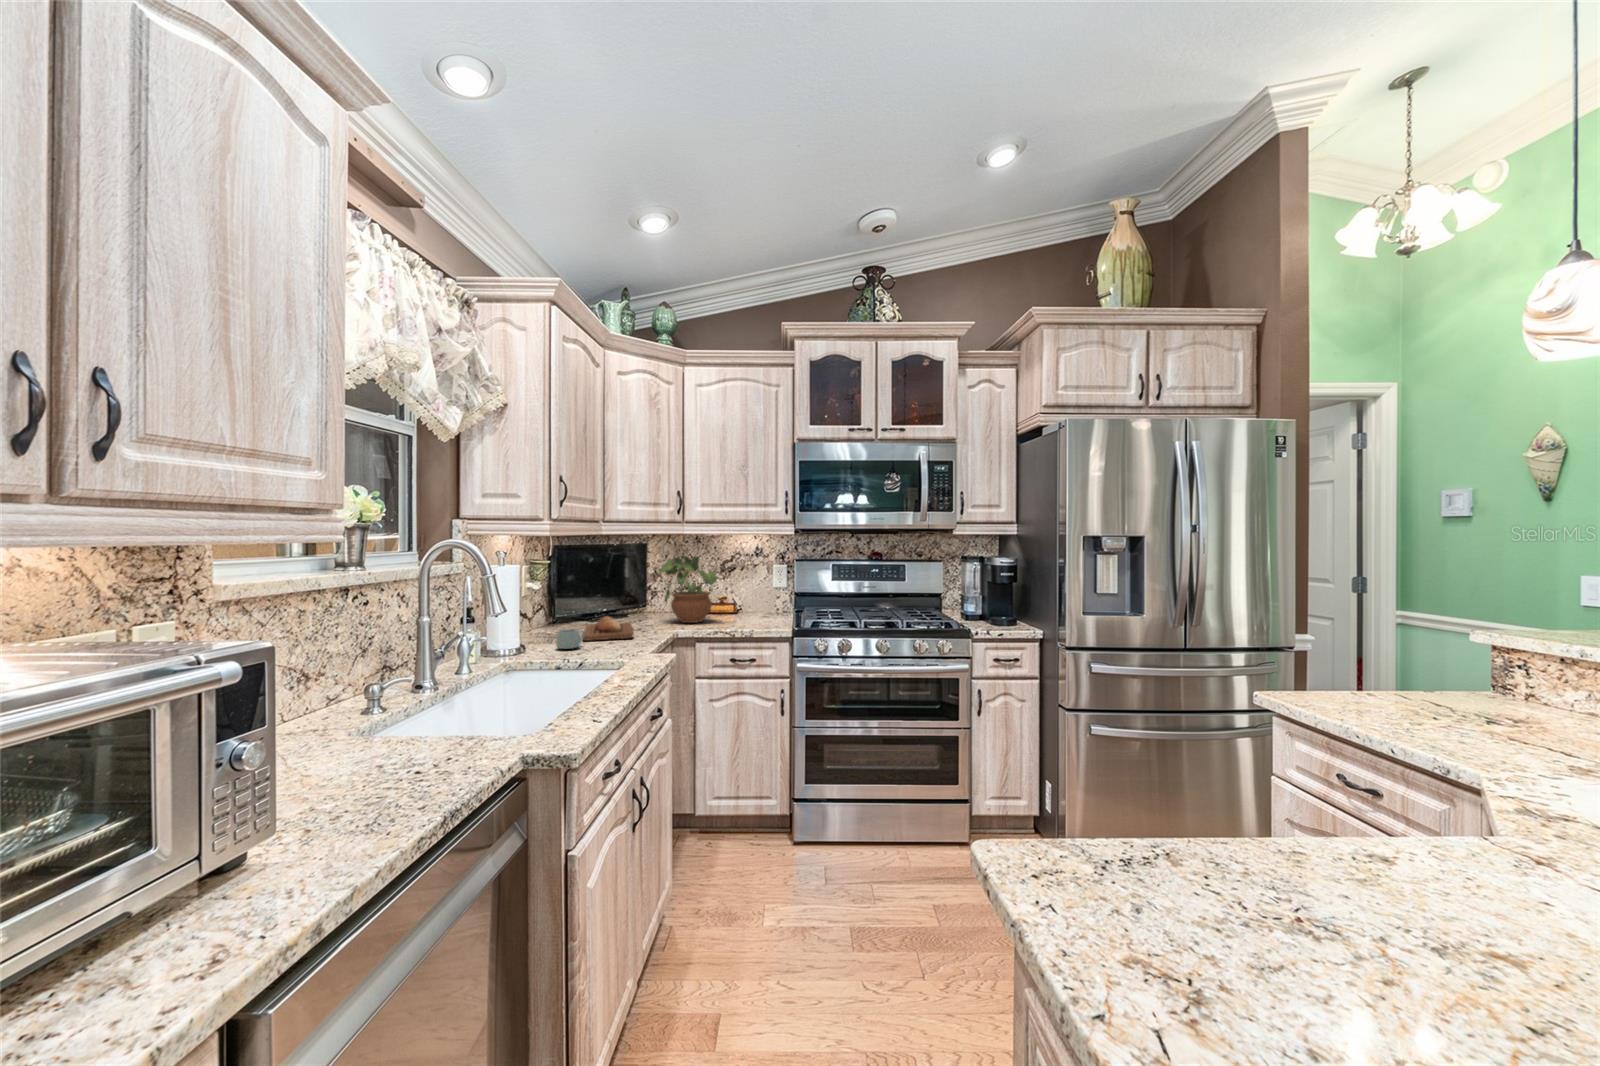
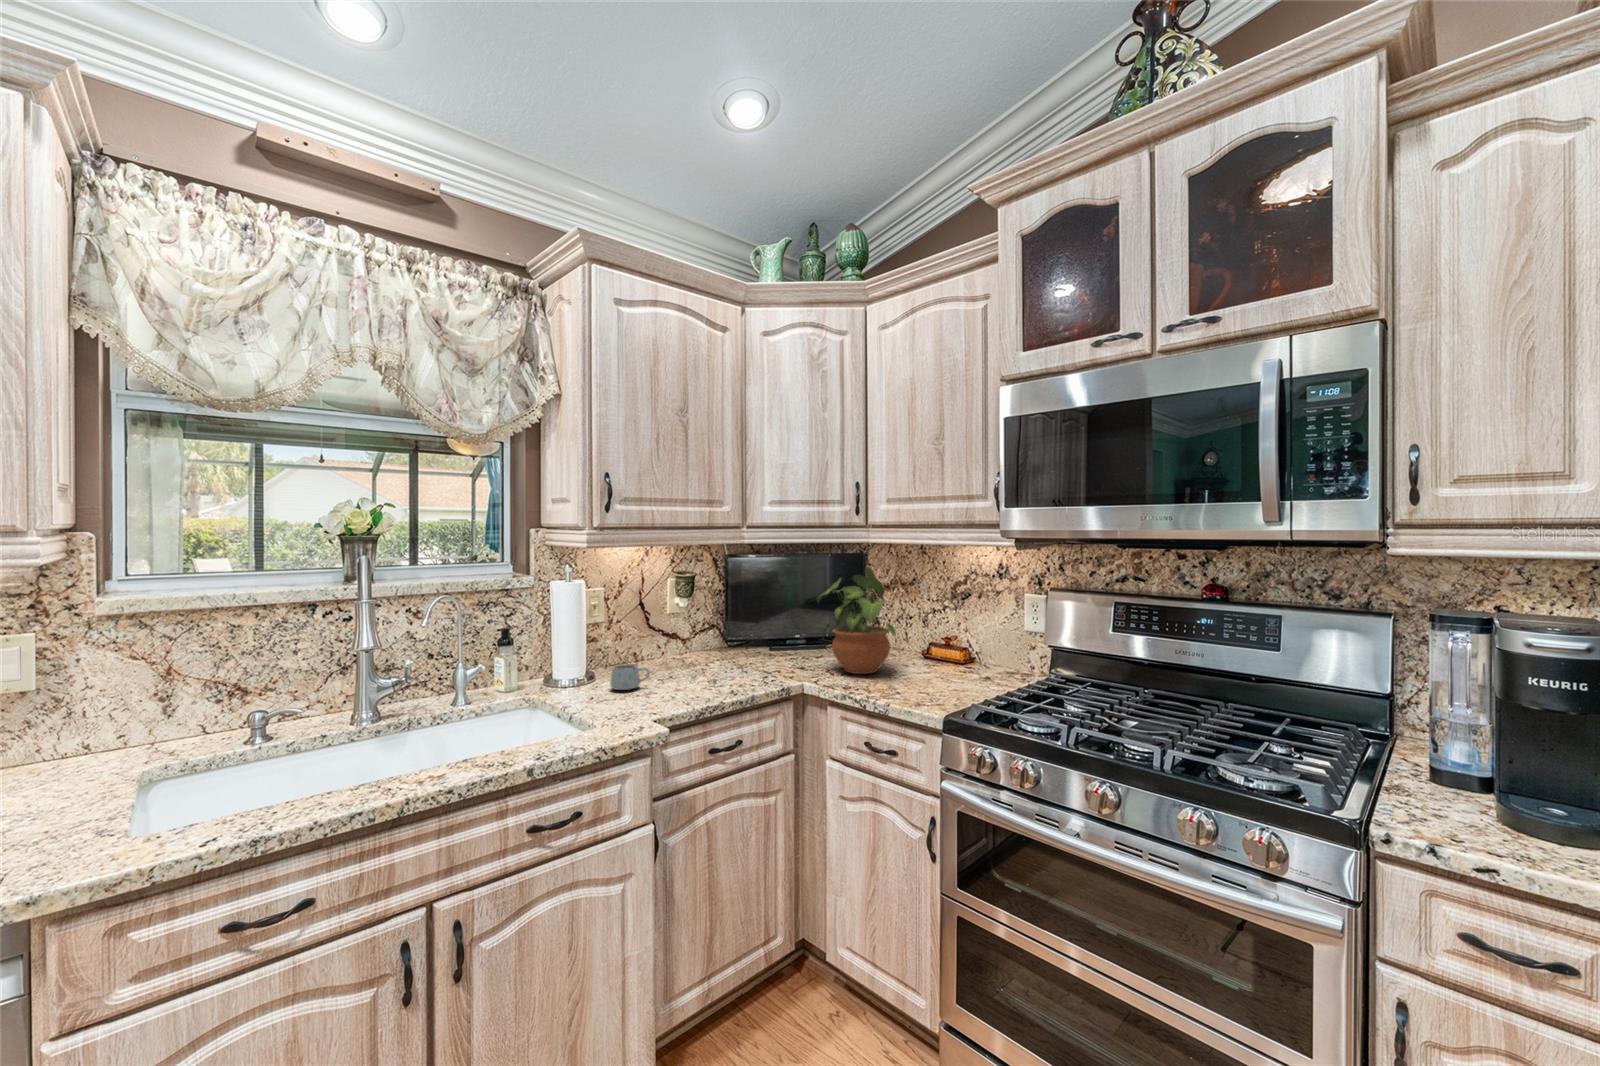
bread loaf: present [583,616,633,641] -> none [669,650,778,686]

